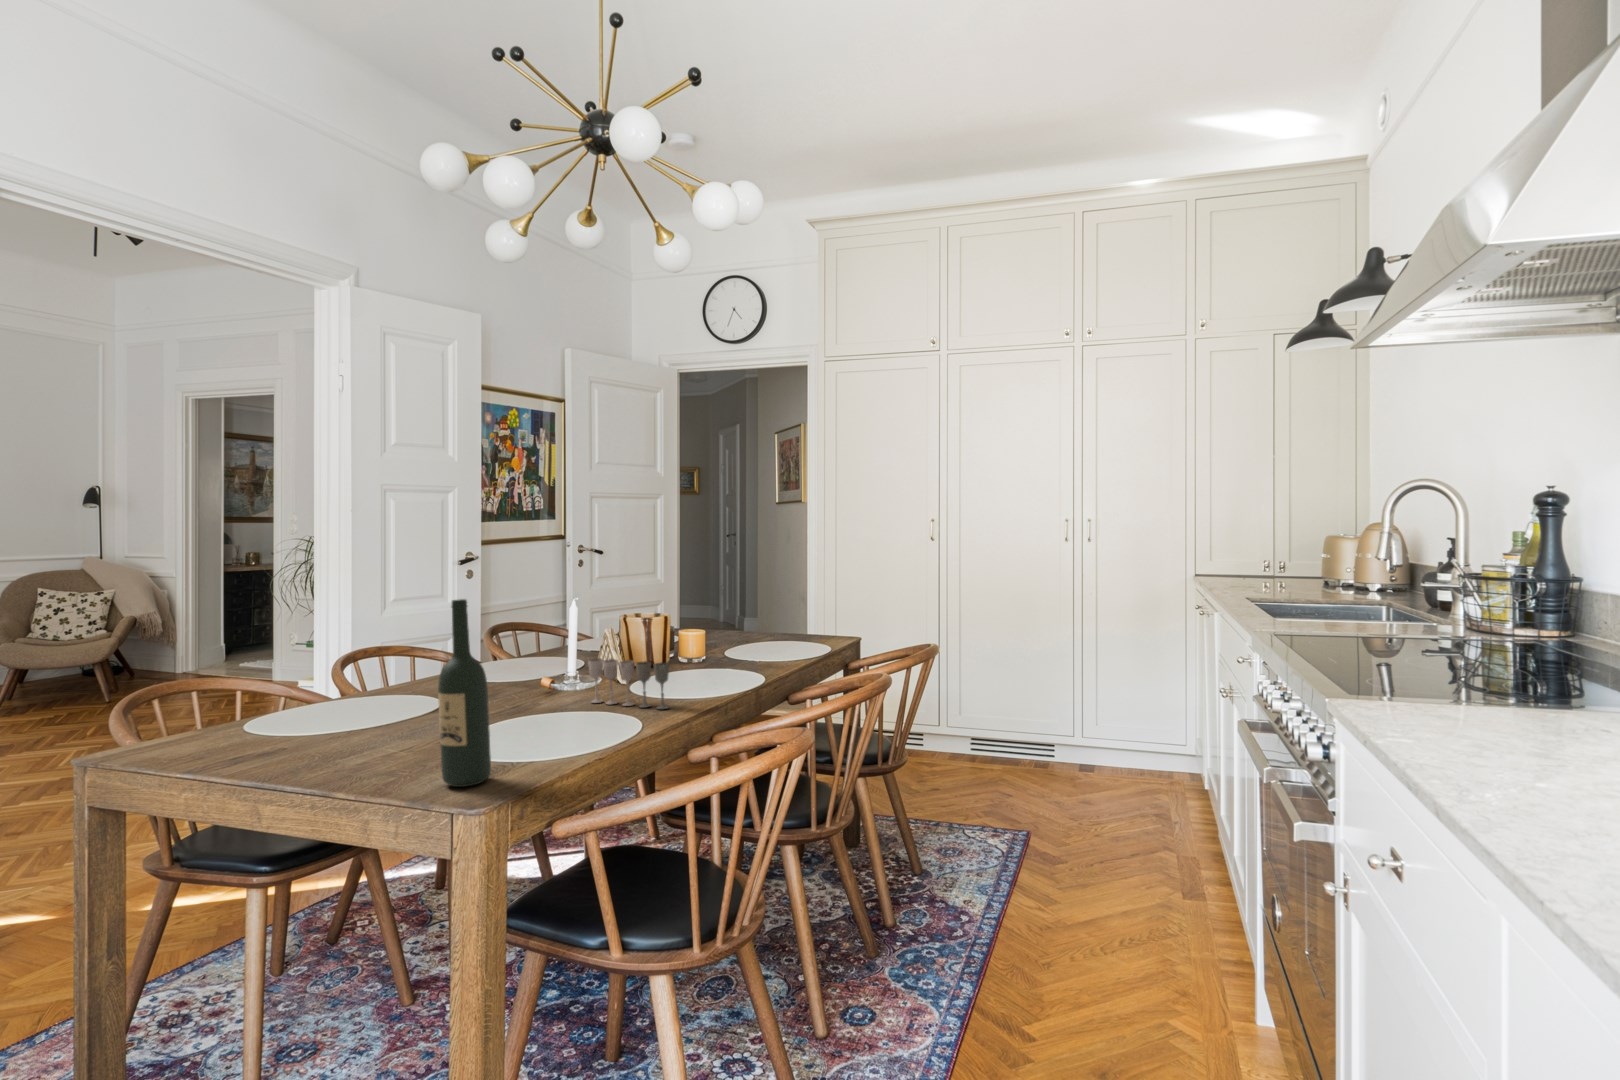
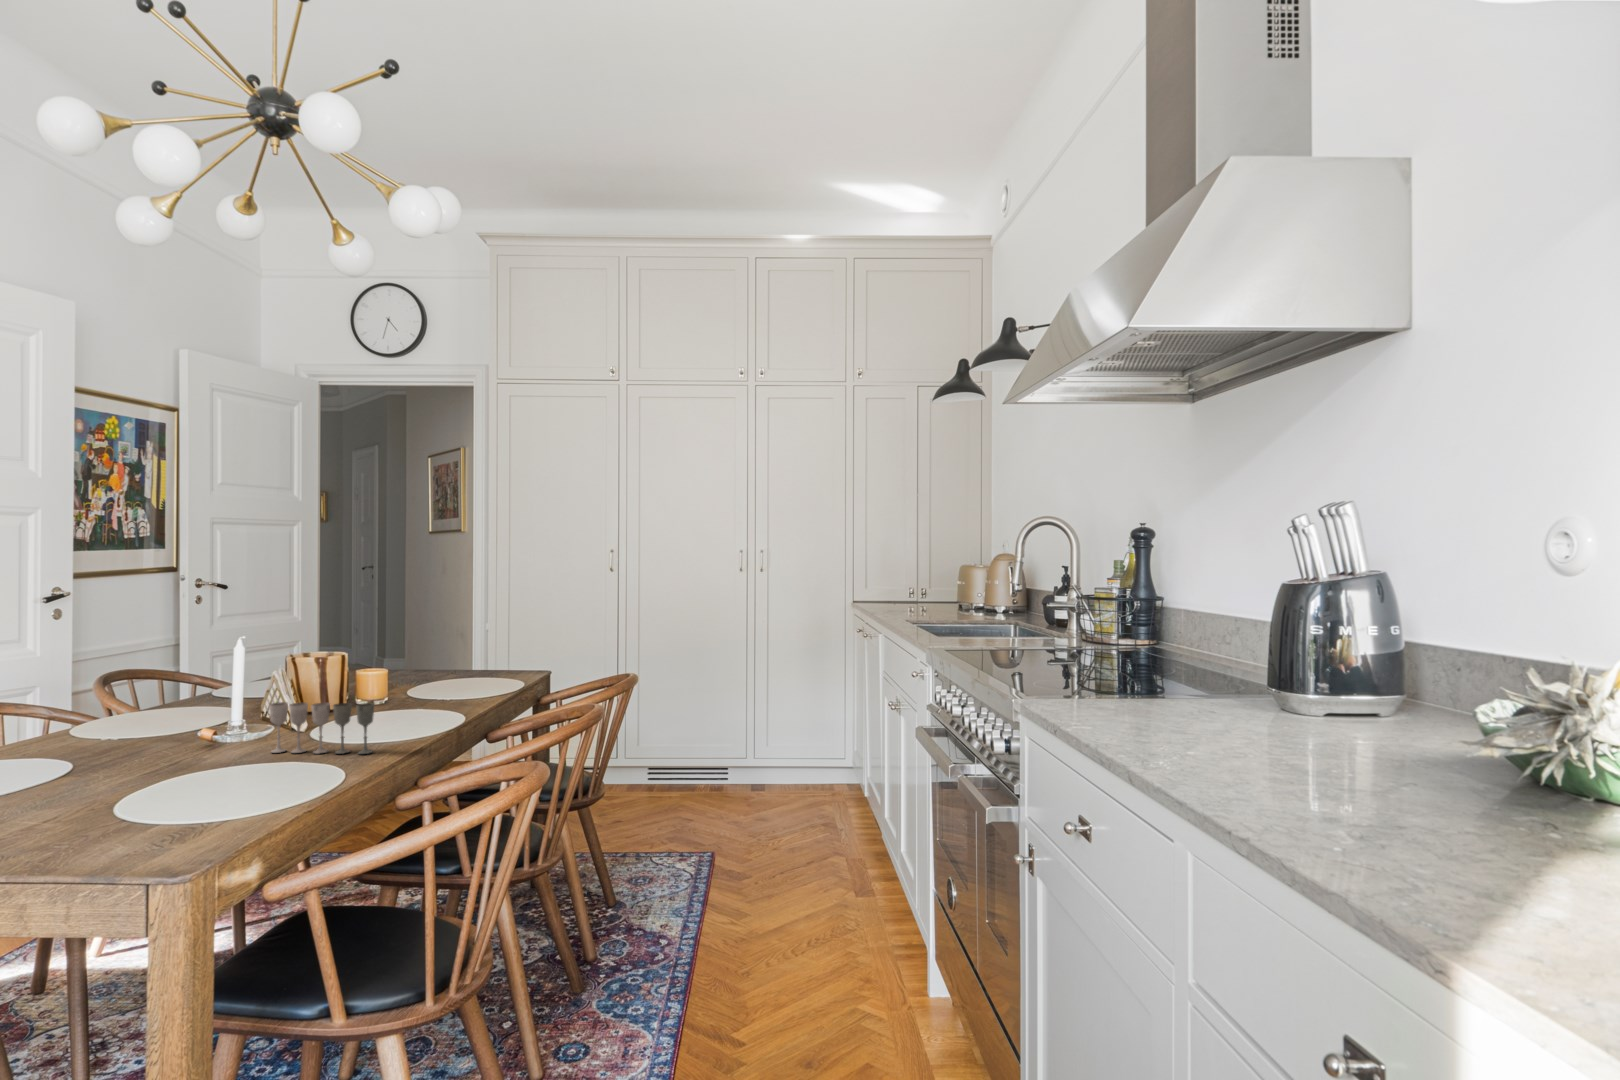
wine bottle: present [438,599,491,787] -> none [114,634,181,856]

